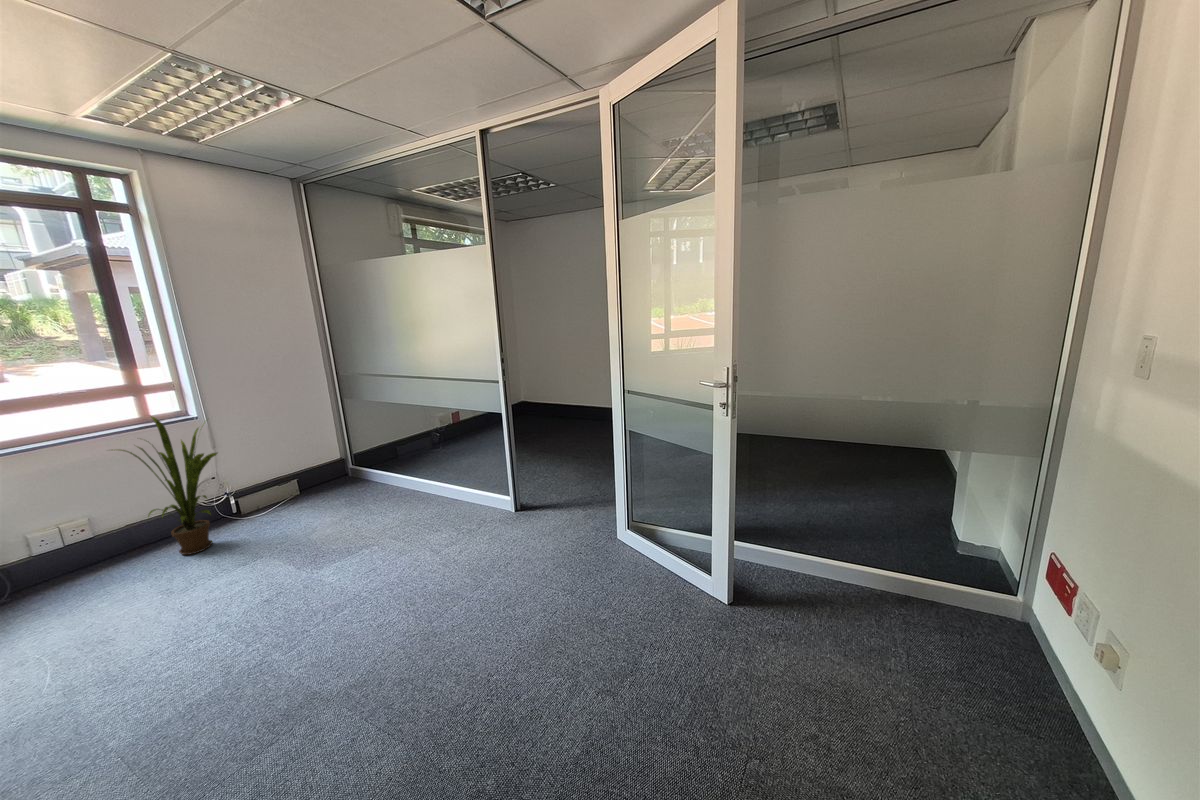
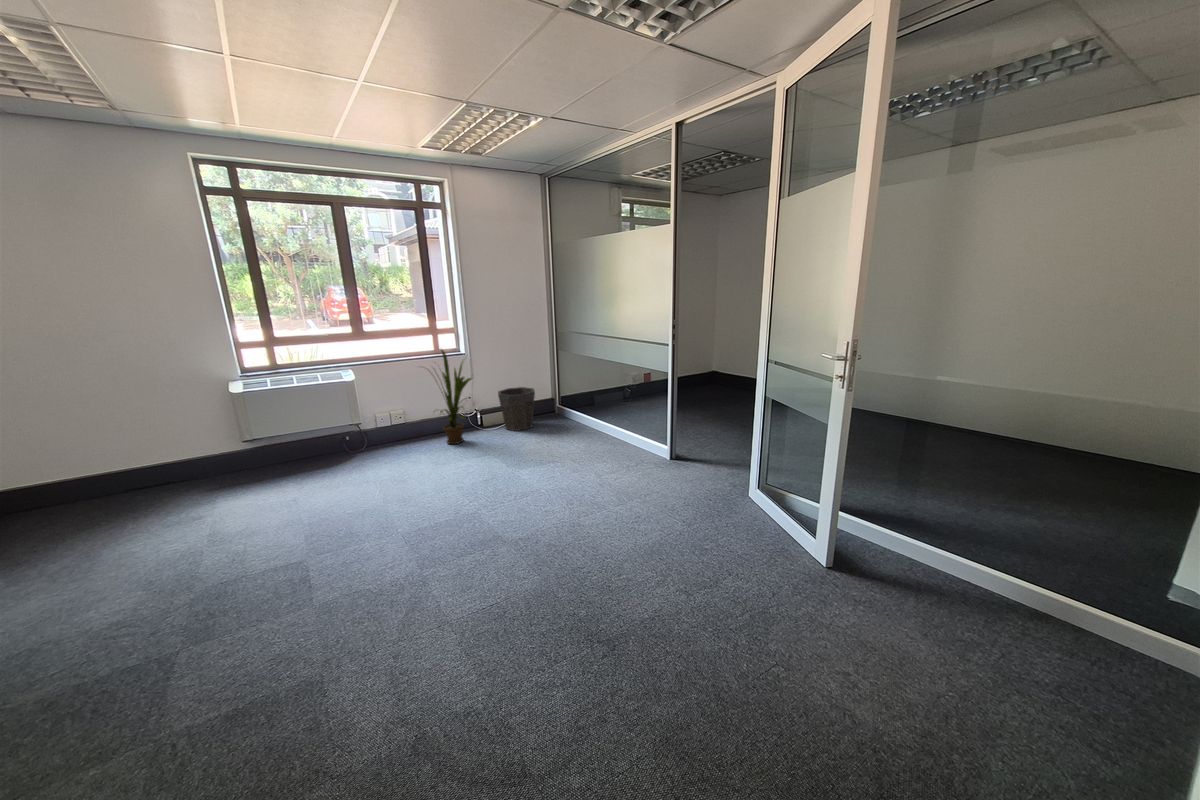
waste bin: none [263,451,323,512] -> present [498,387,535,431]

